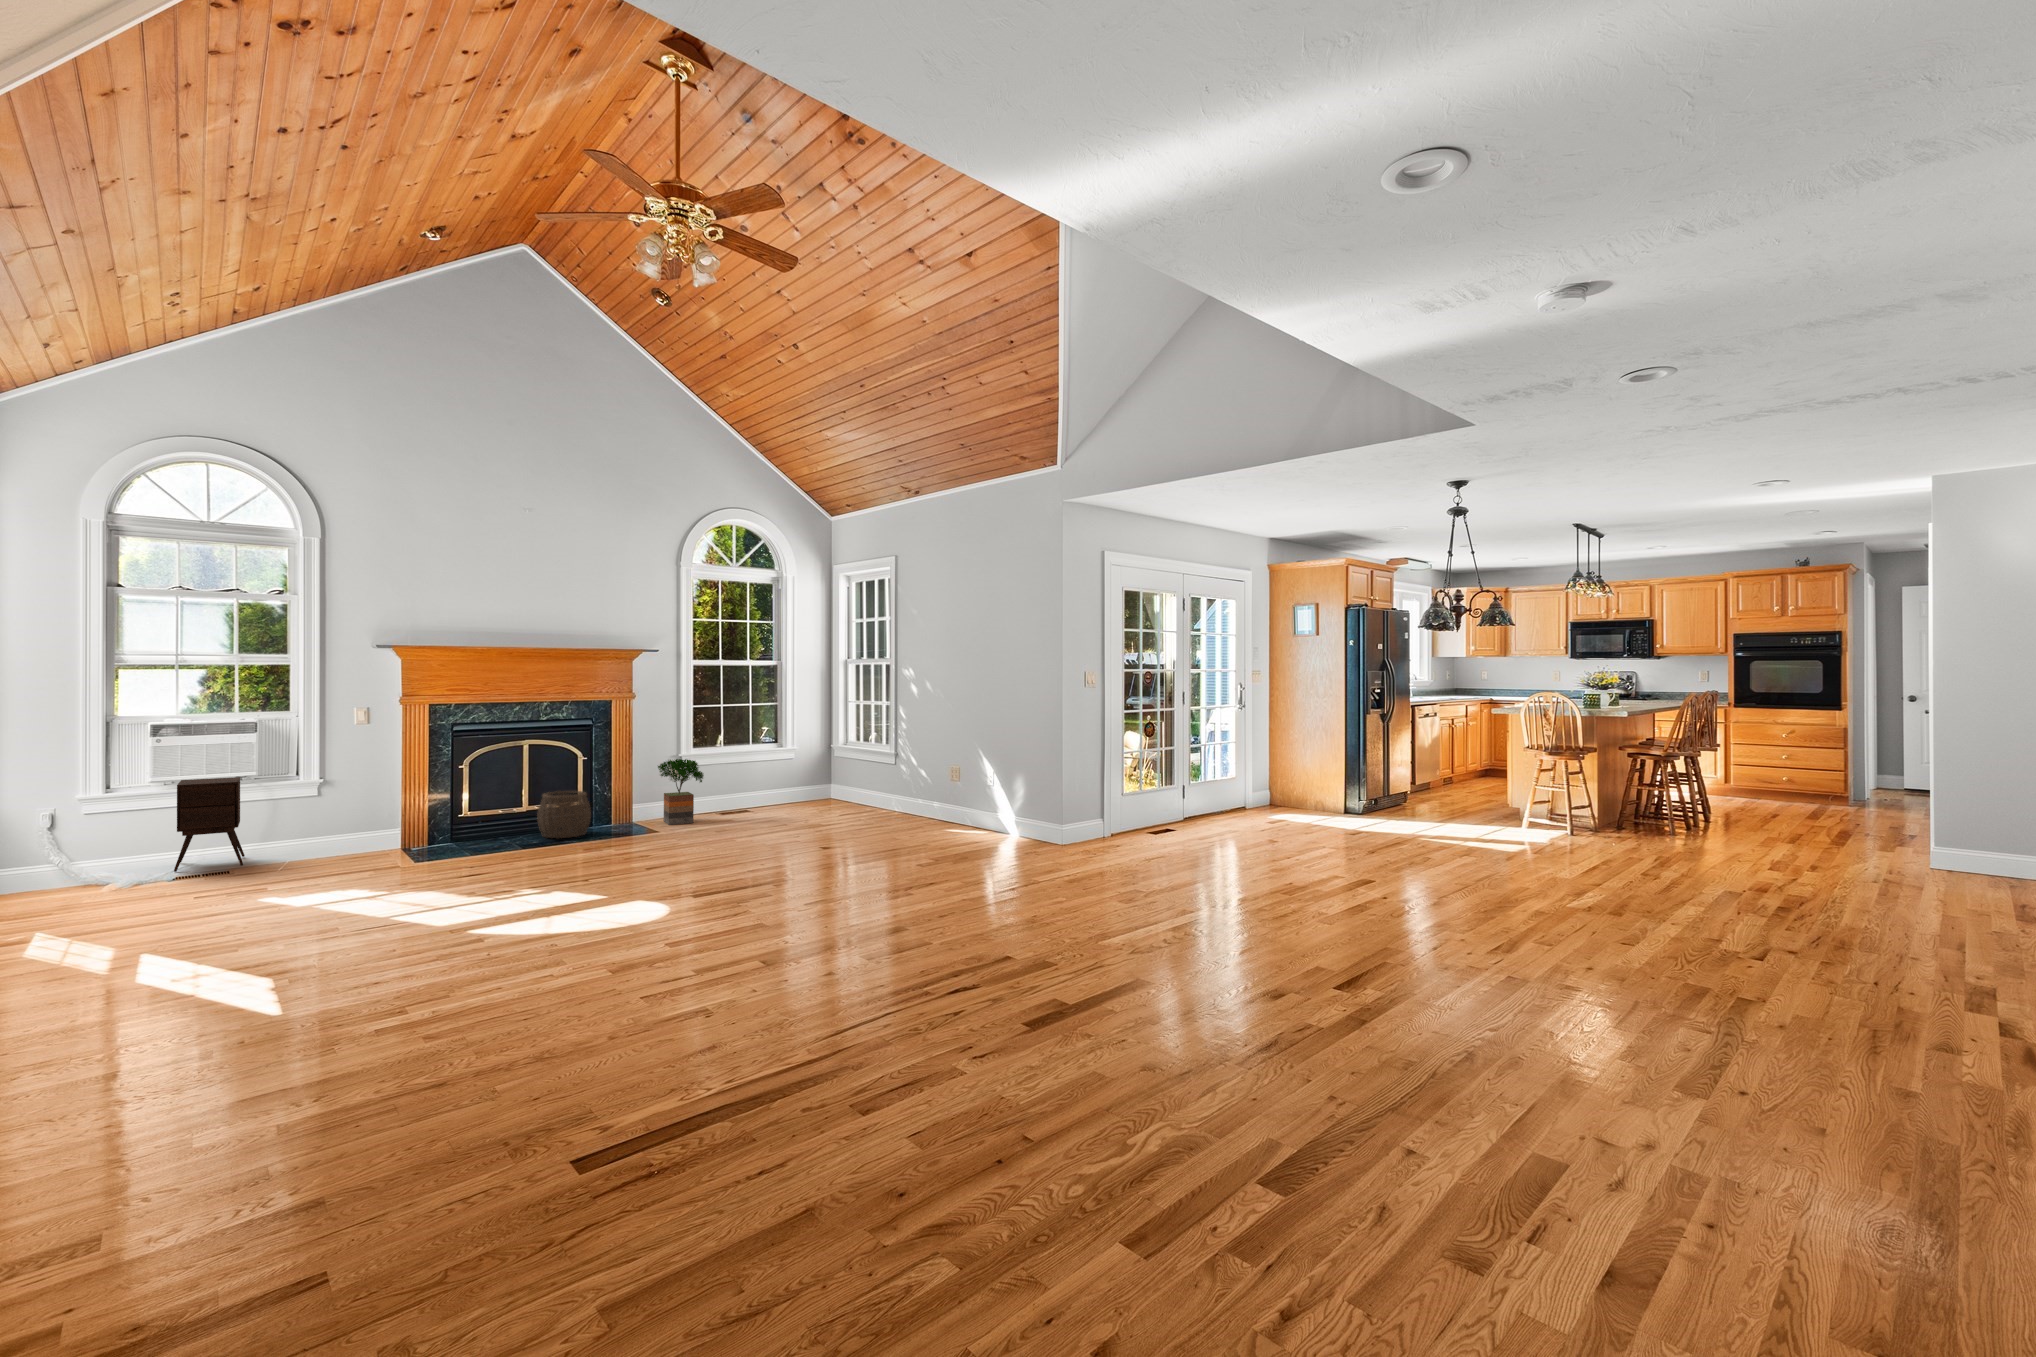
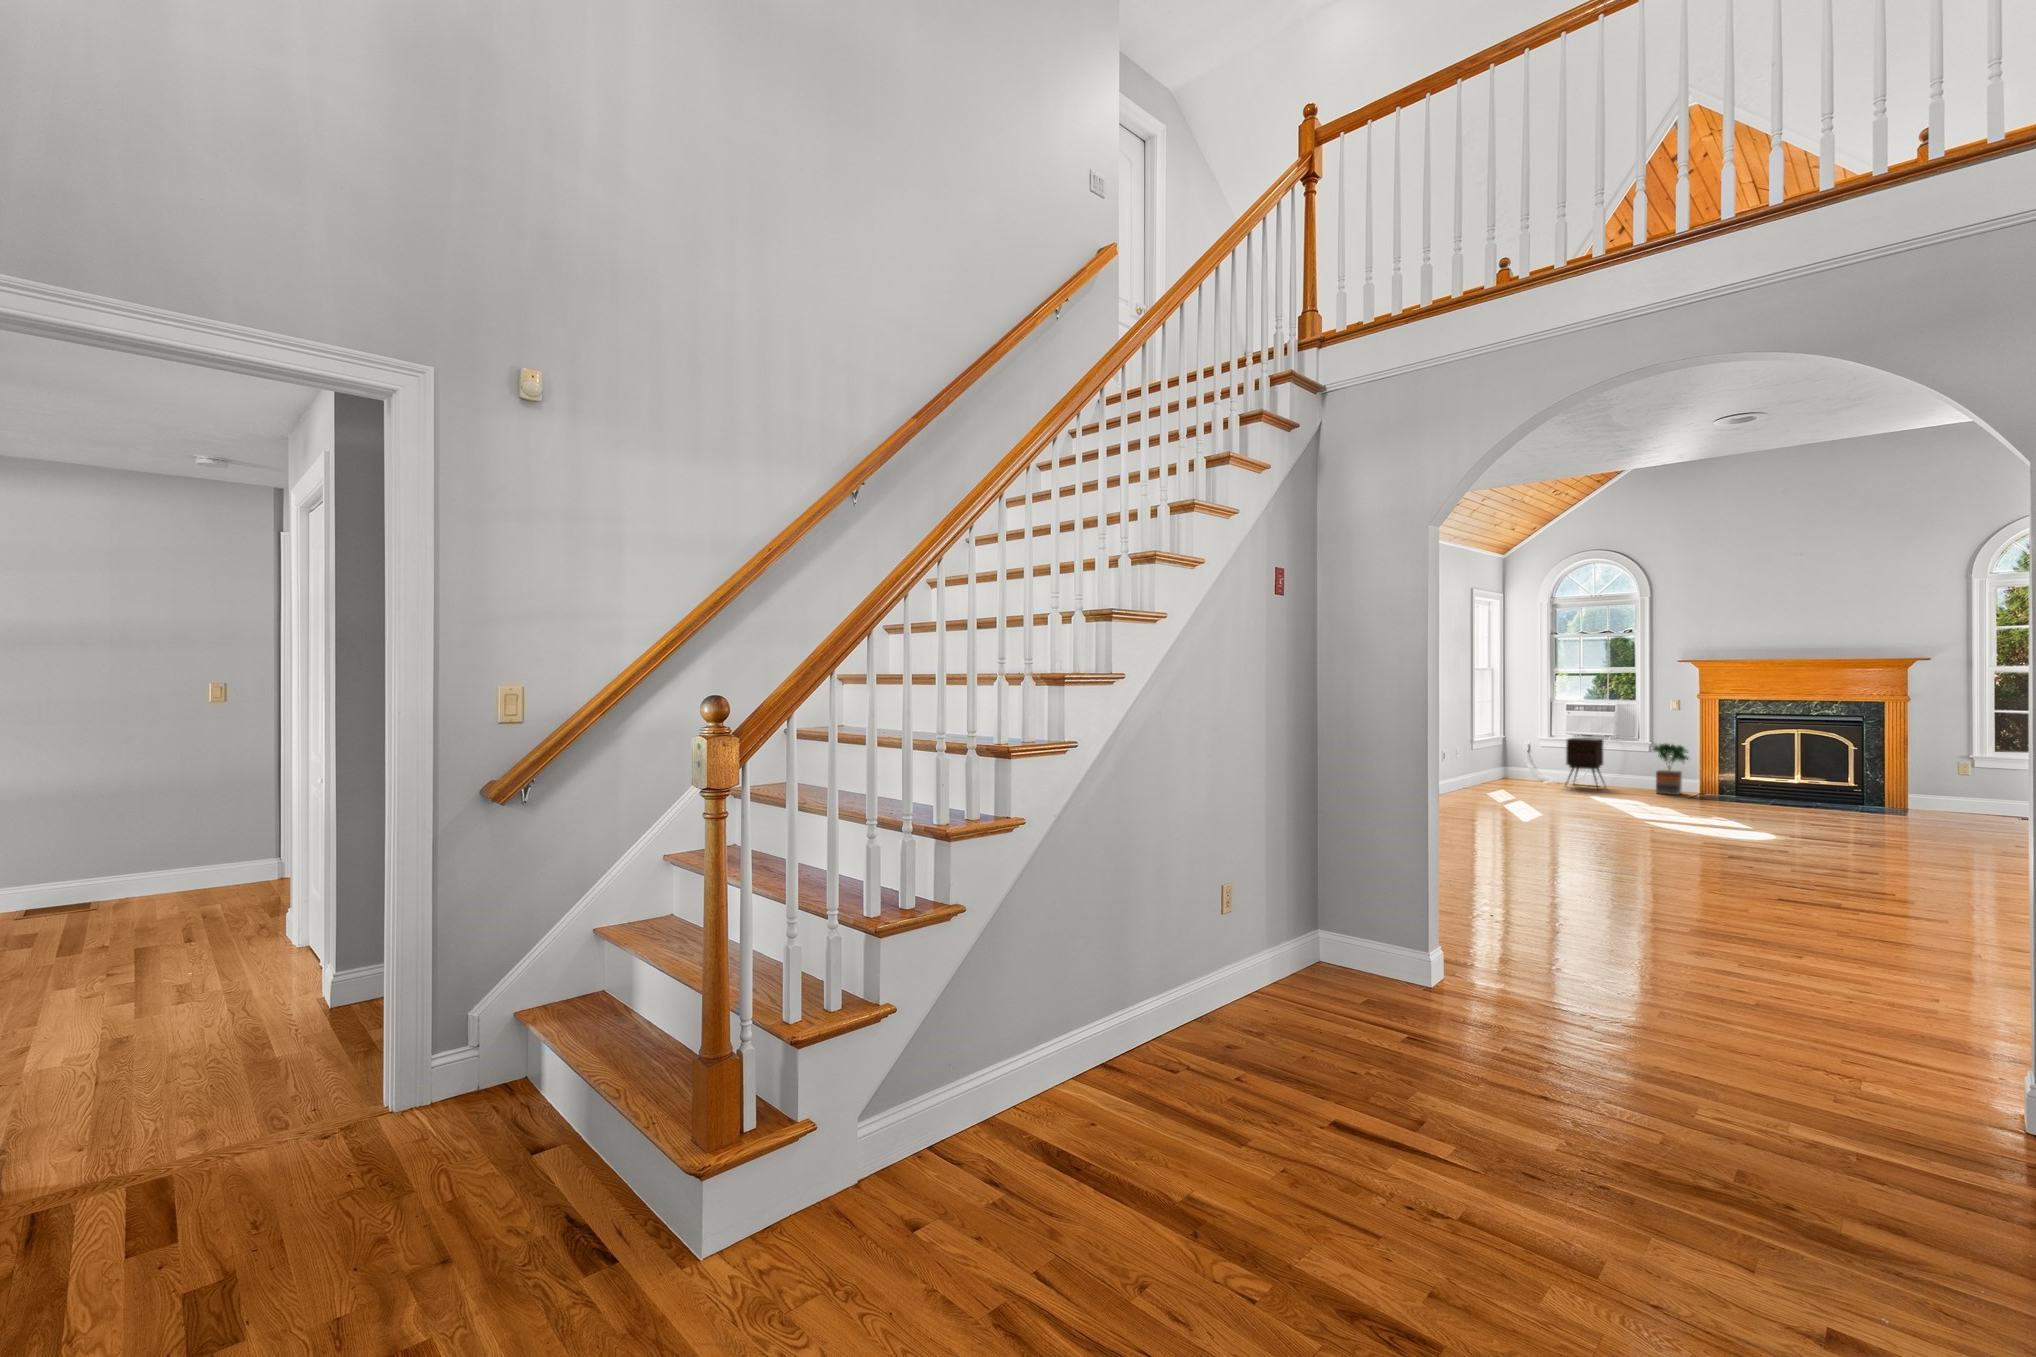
potted tree: present [658,759,704,825] -> present [1652,744,1689,795]
woven basket: present [537,791,591,839] -> none [1799,772,1851,810]

